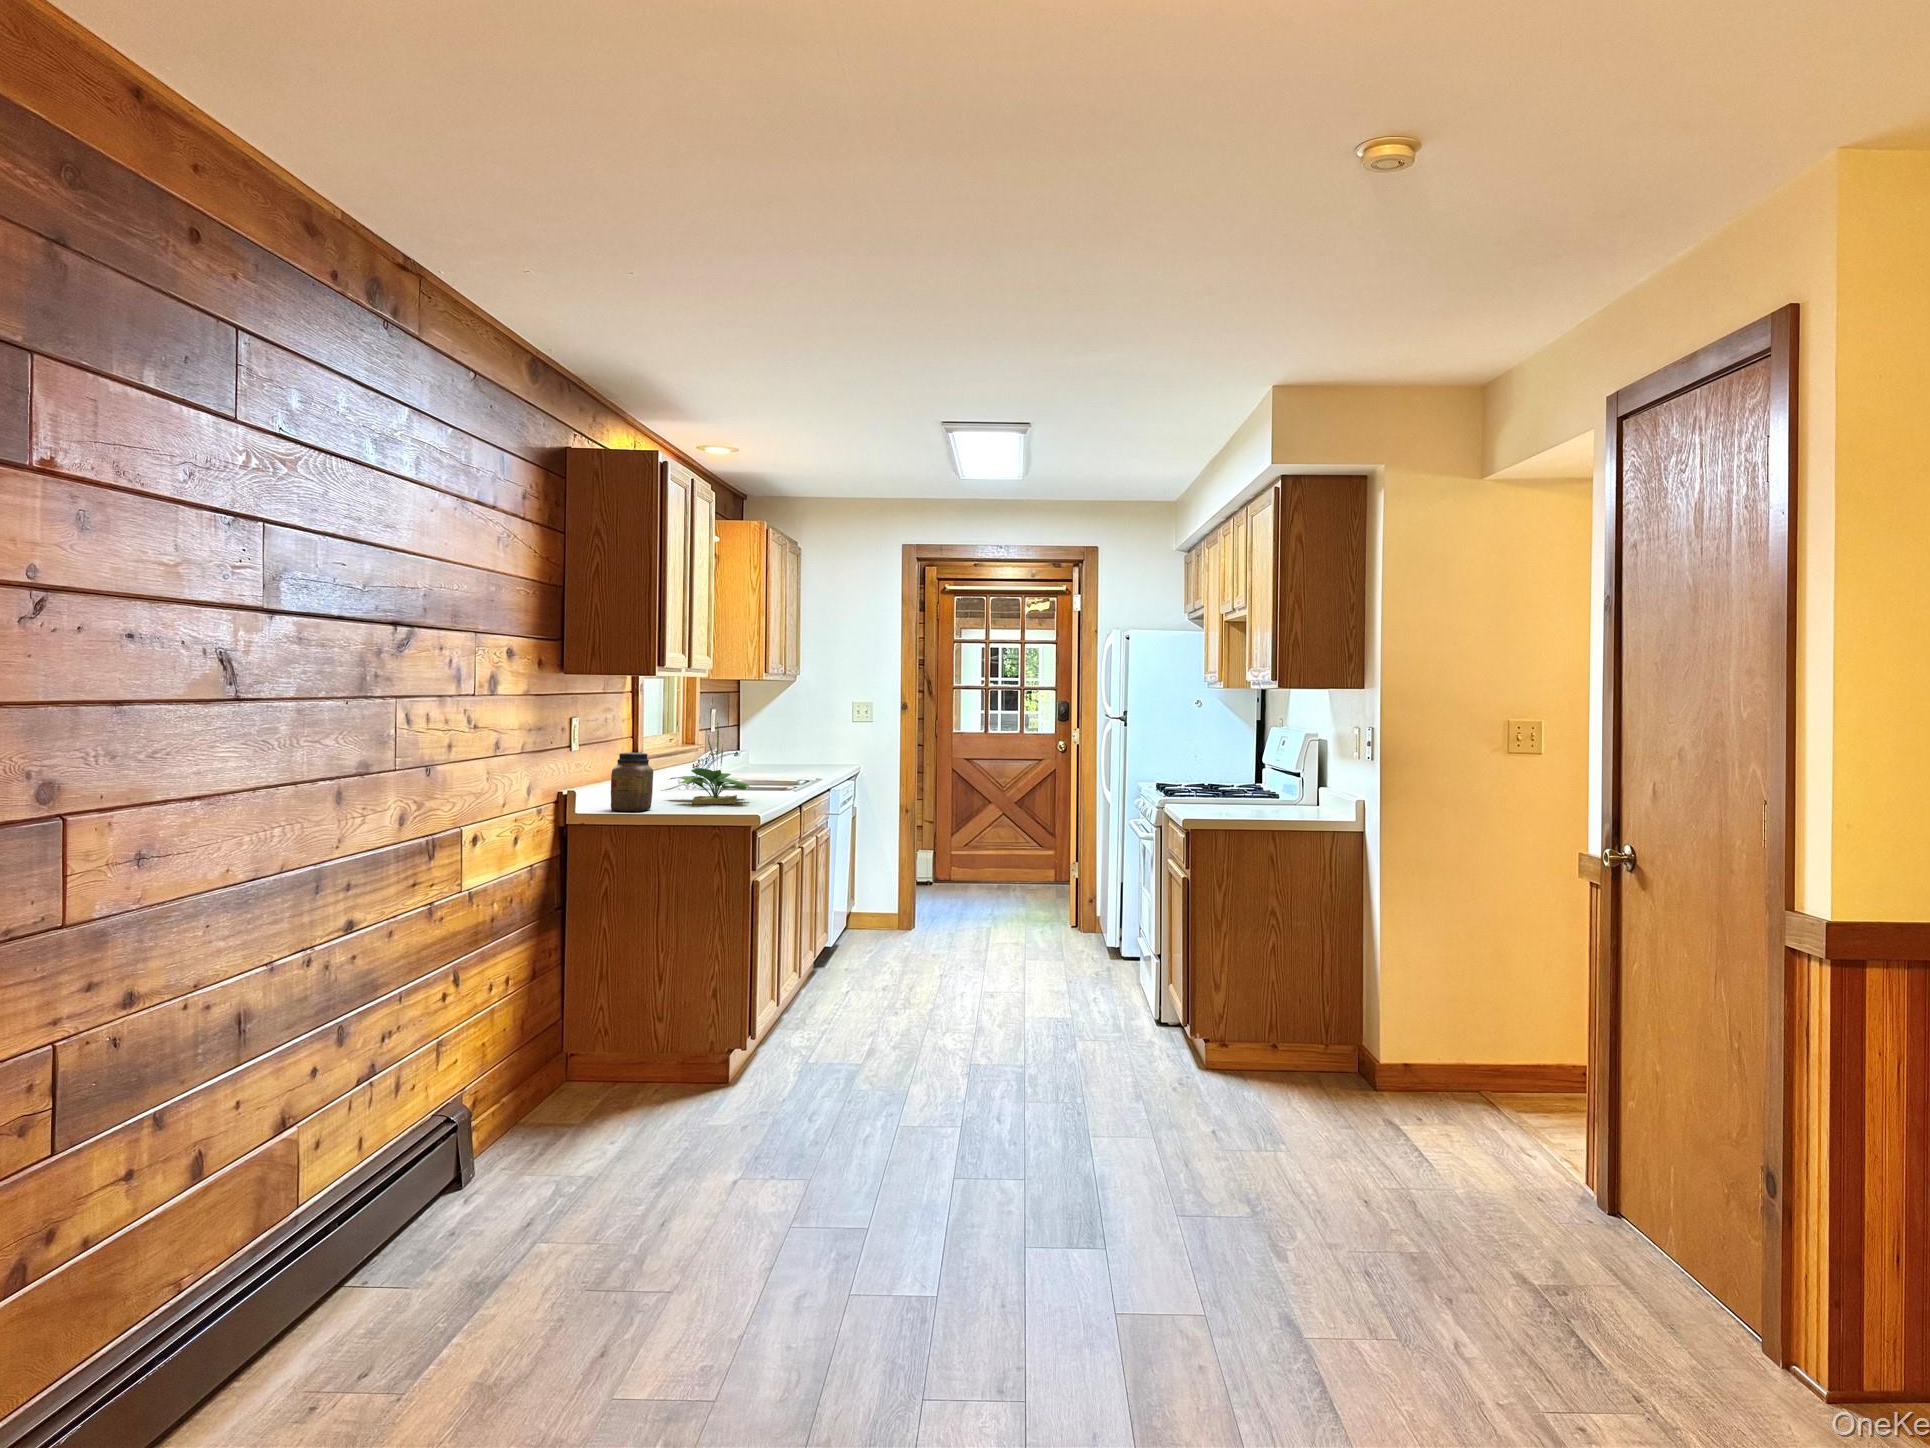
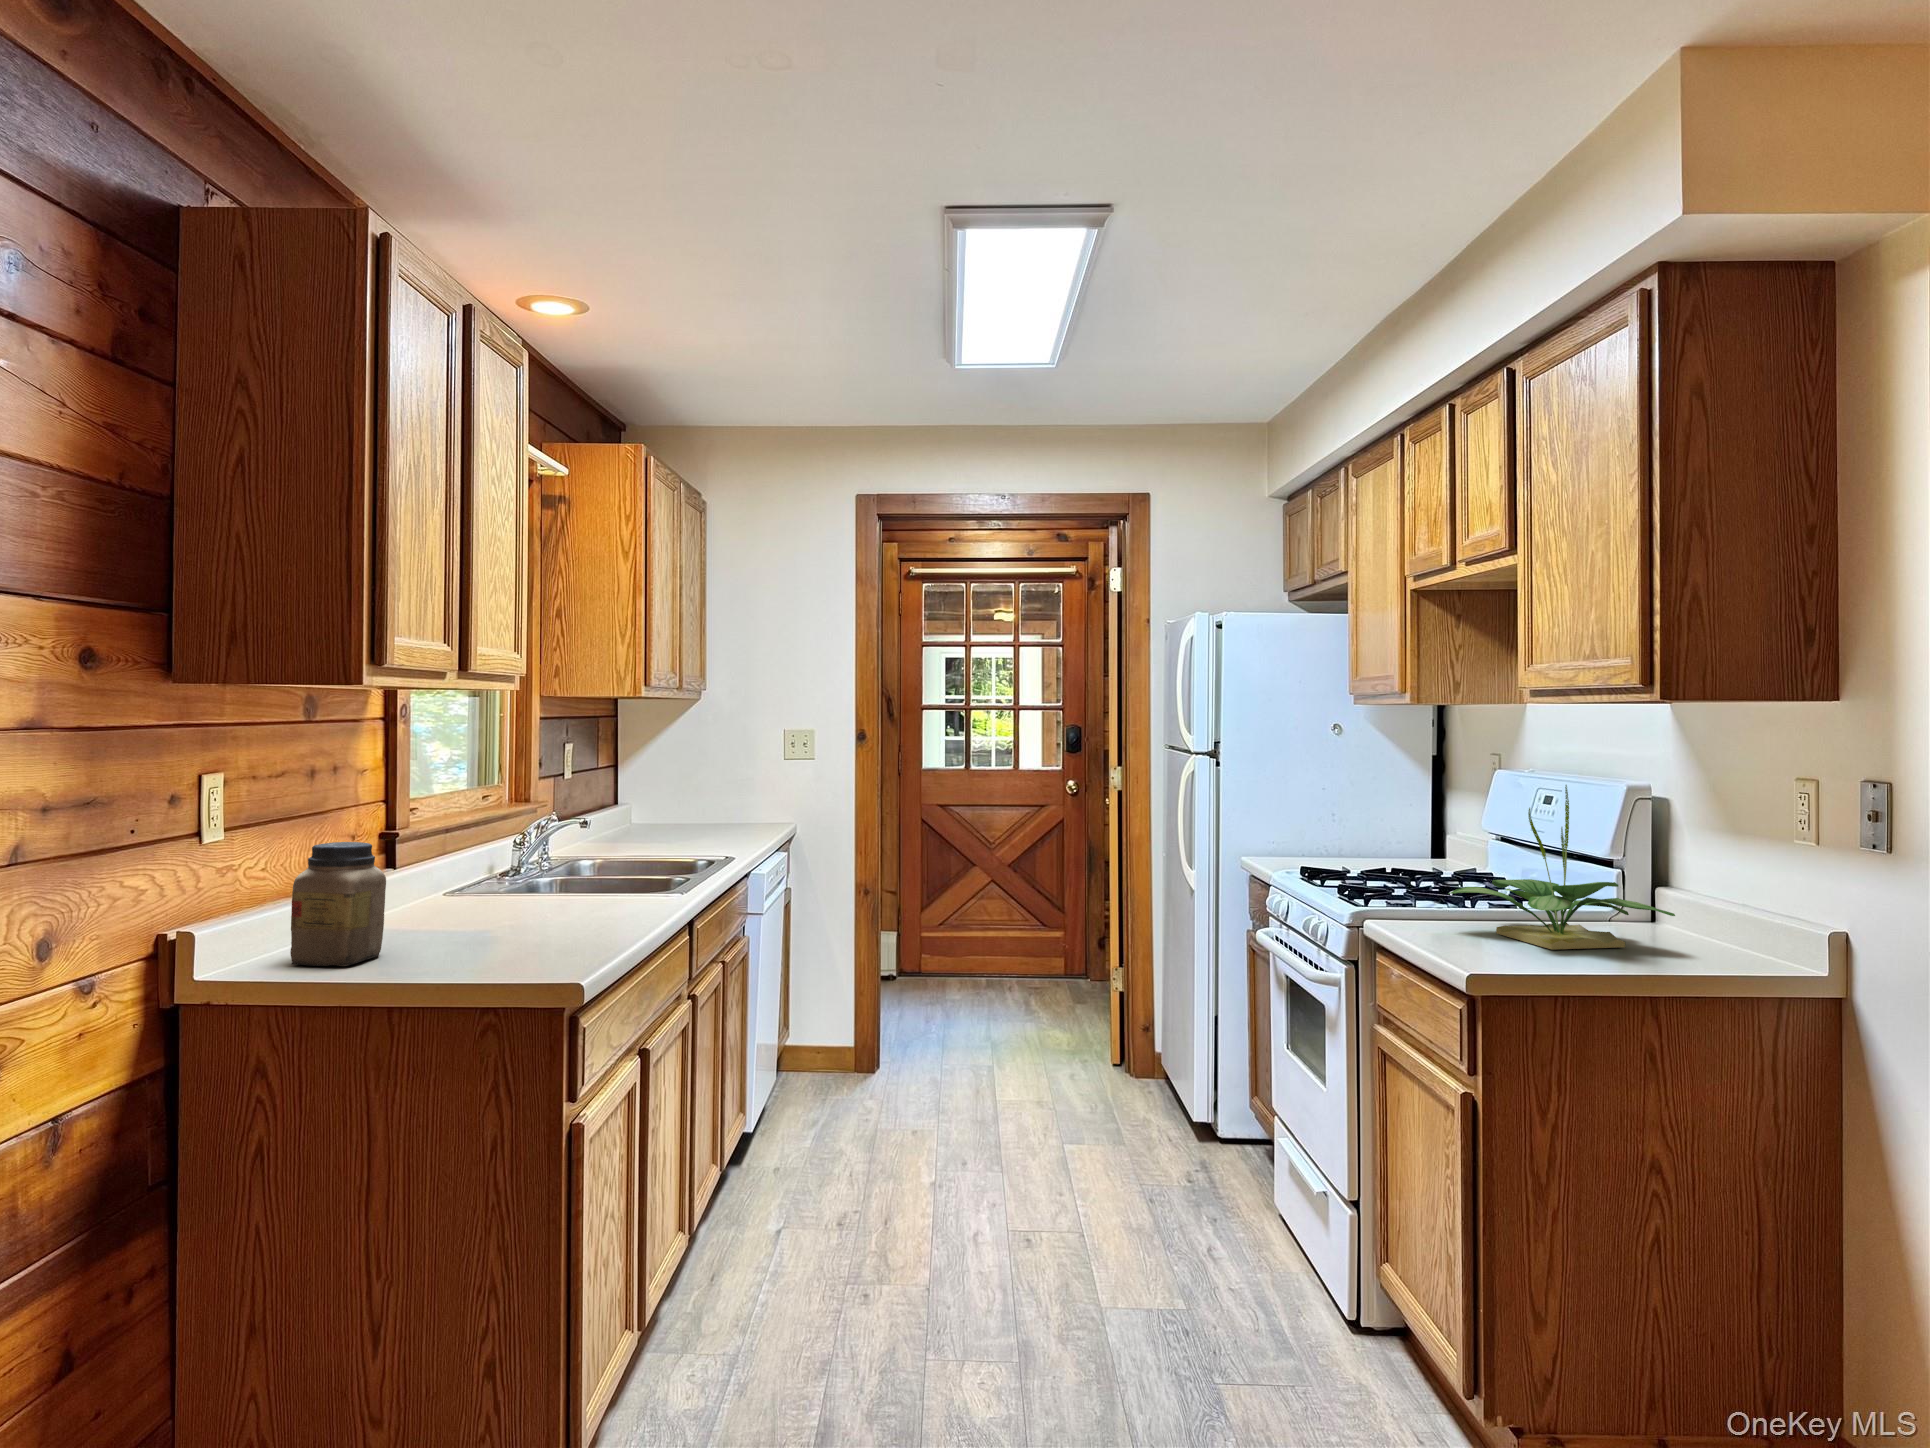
potted plant: present [670,723,751,804] -> present [1449,785,1675,949]

